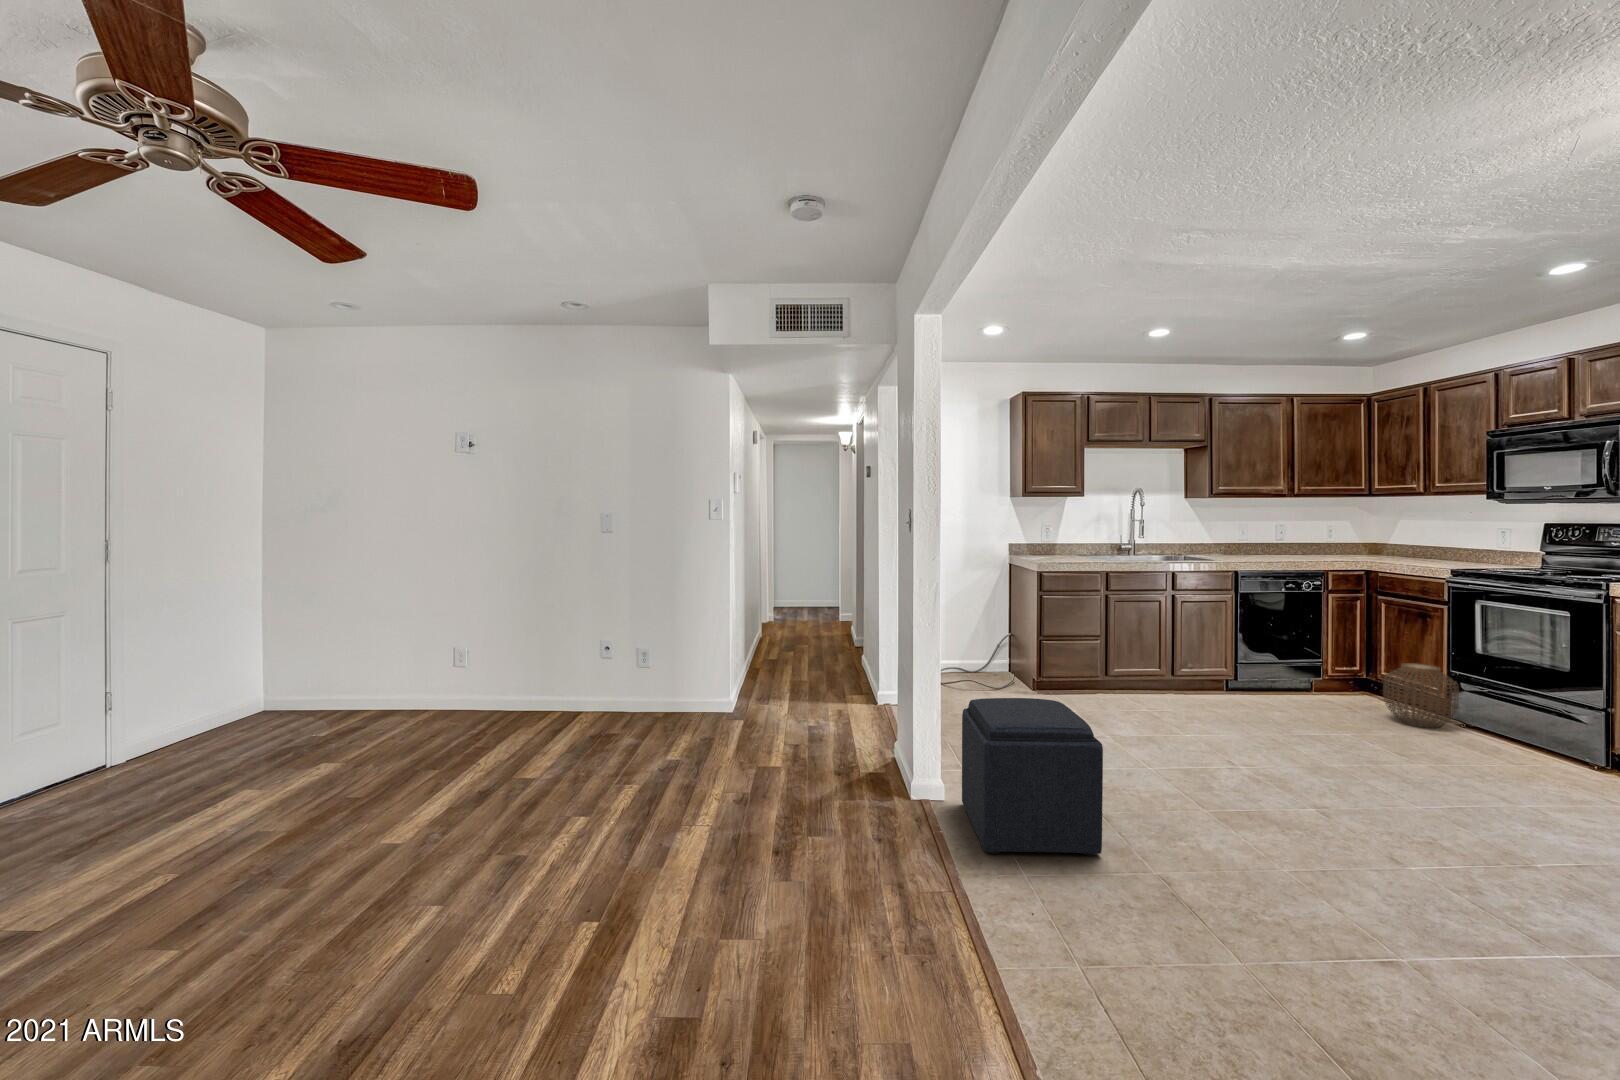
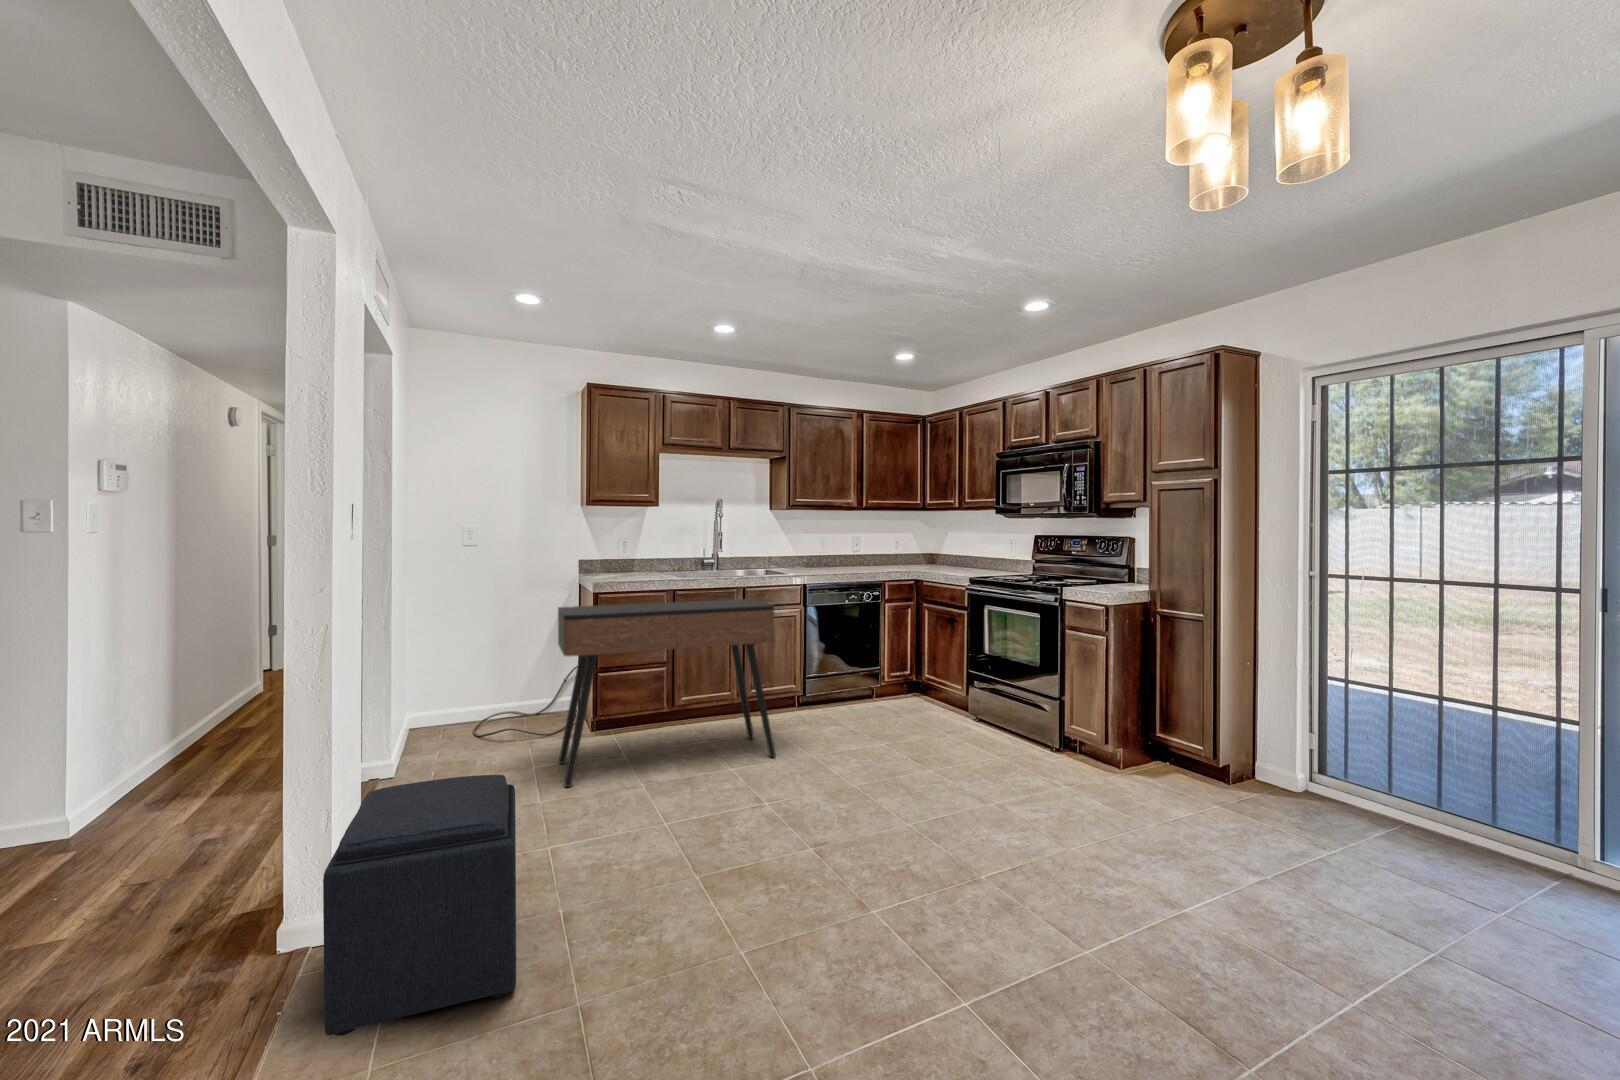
console table: none [1021,582,1228,729] -> present [558,599,775,787]
woven basket: present [1383,663,1459,728] -> none [919,668,973,728]

